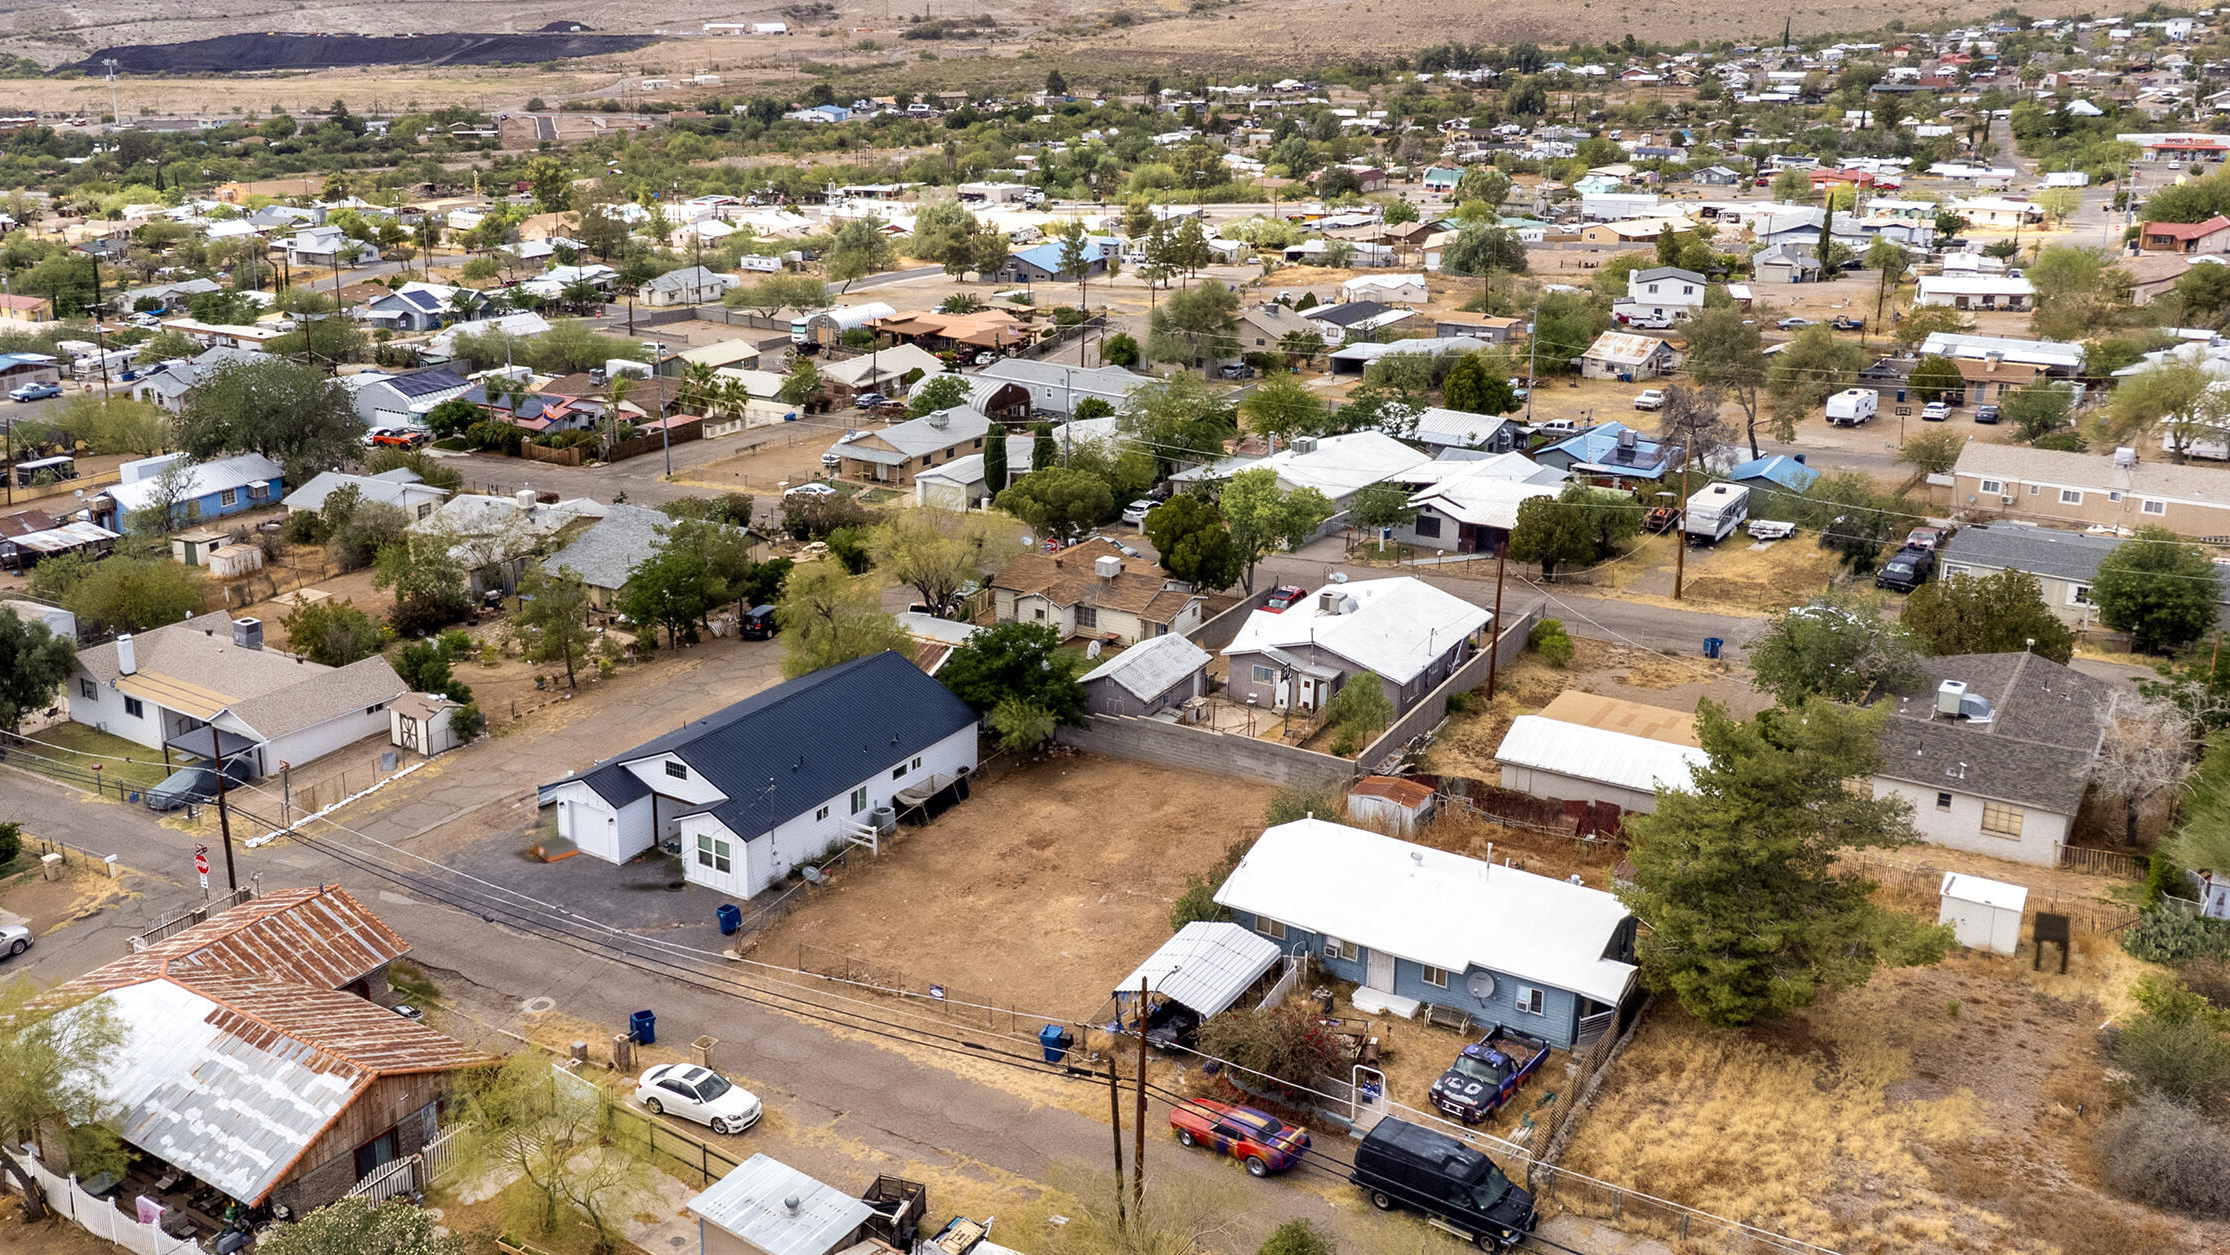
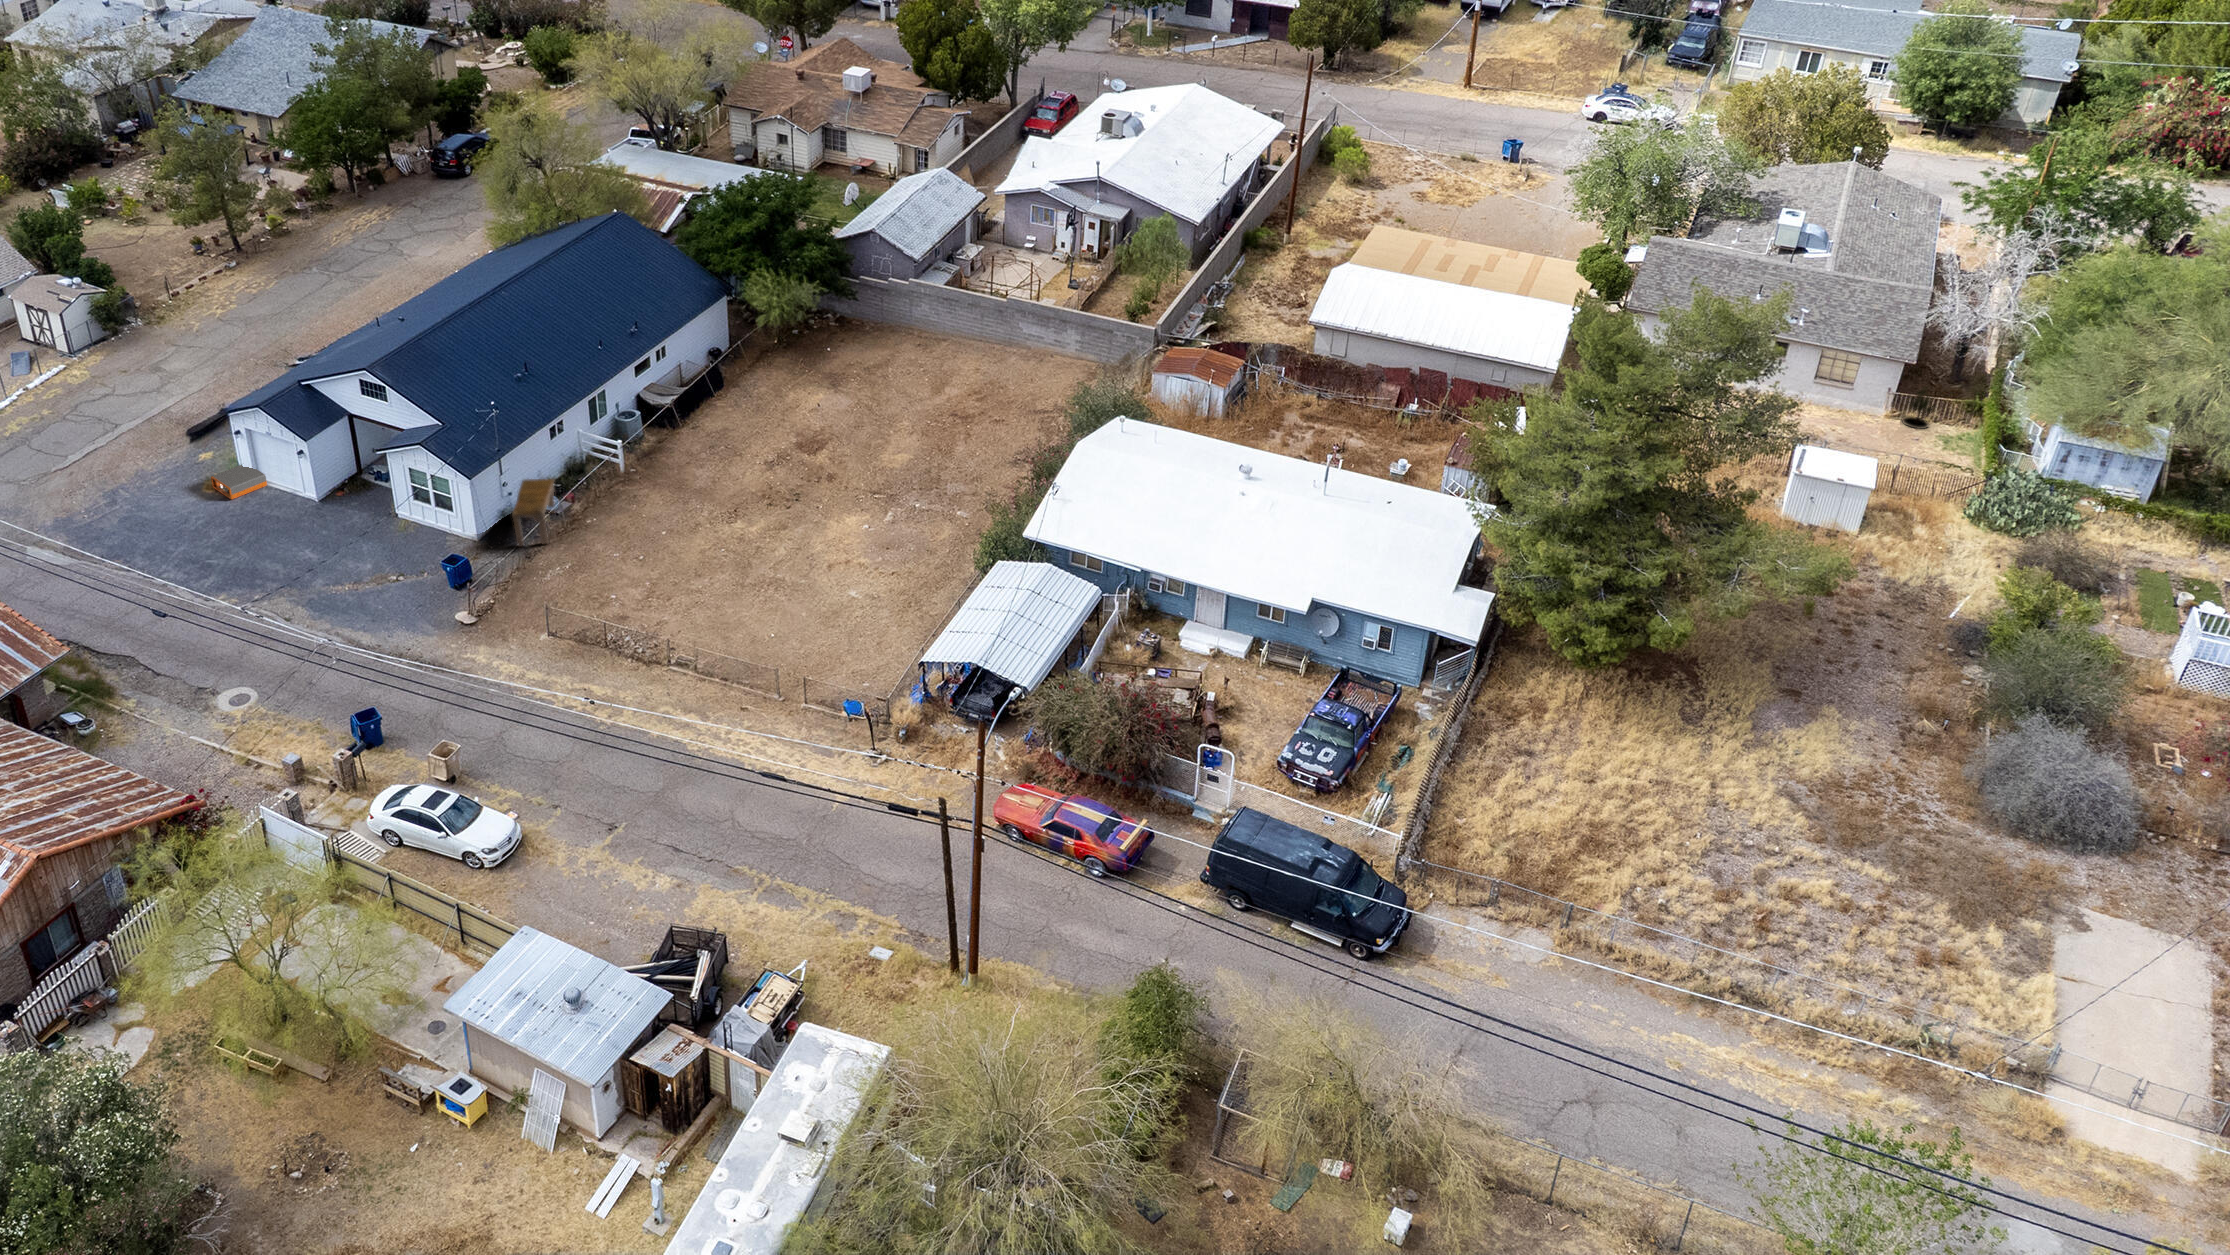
potted tree: present [663,848,688,891] -> present [1902,387,1935,429]
bench: present [2032,911,2070,974] -> present [512,479,555,546]

